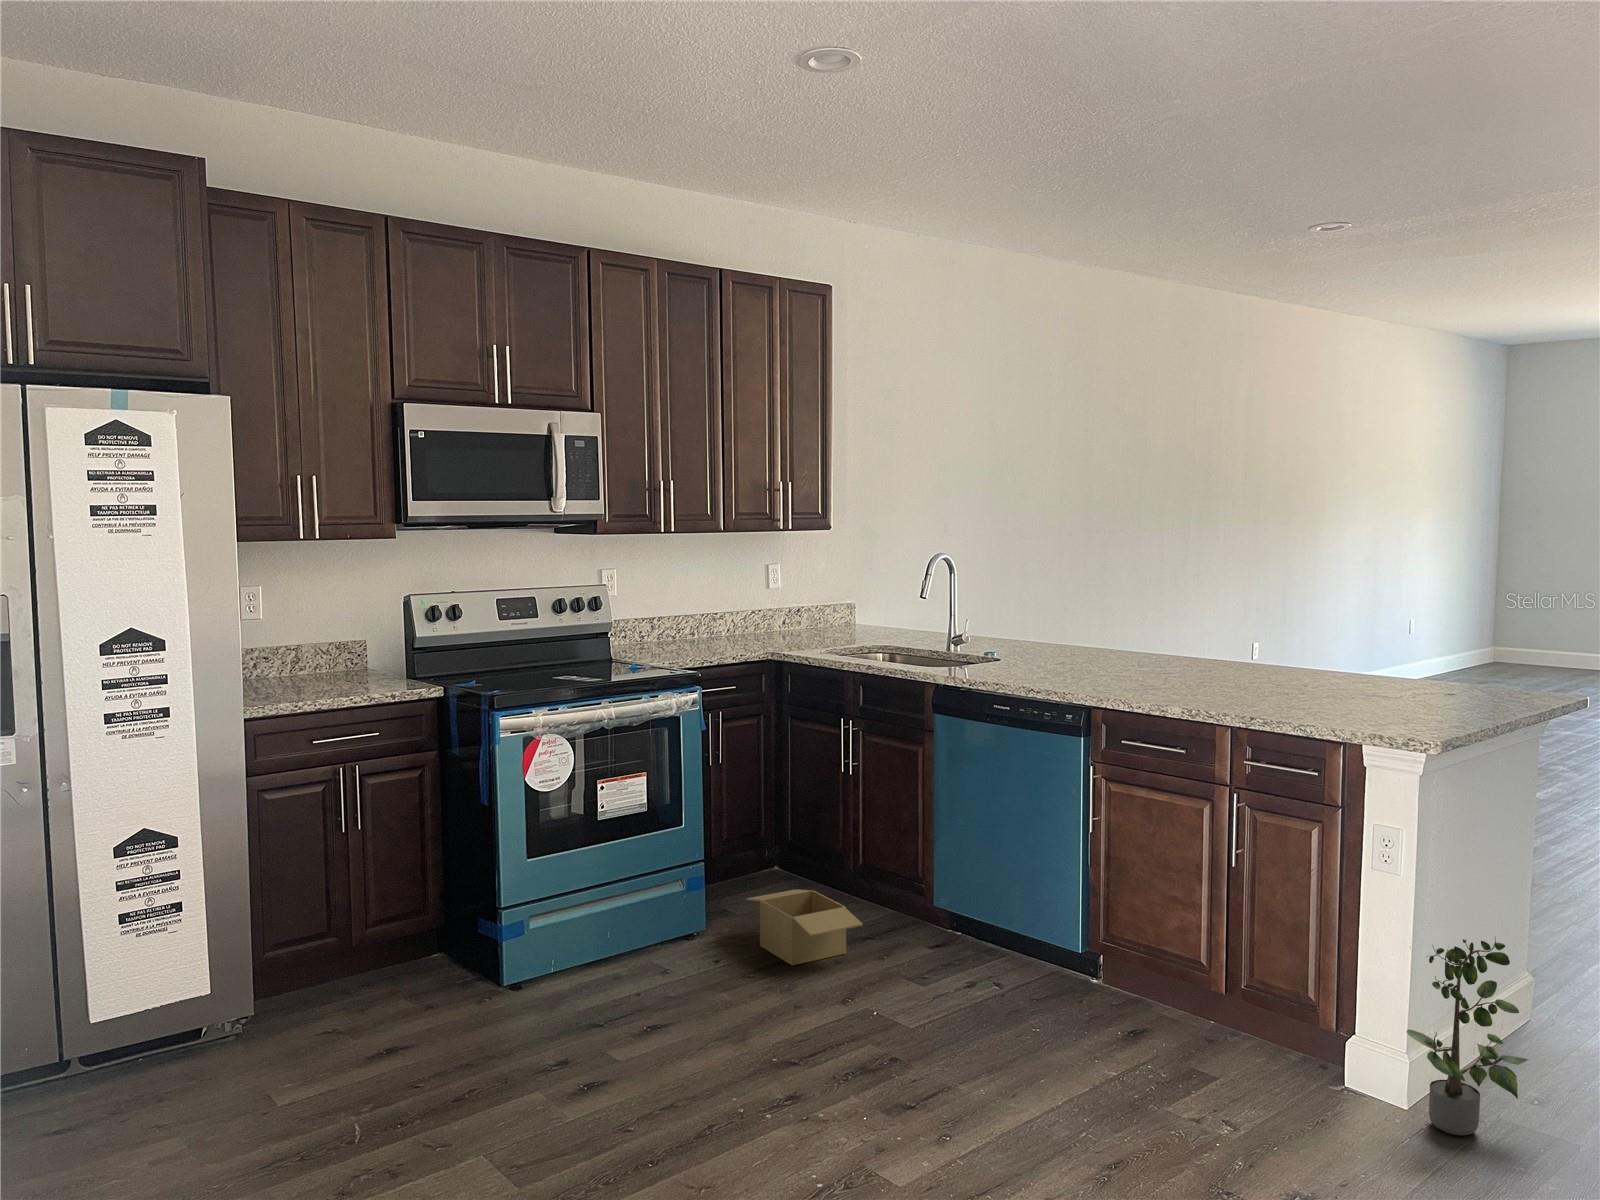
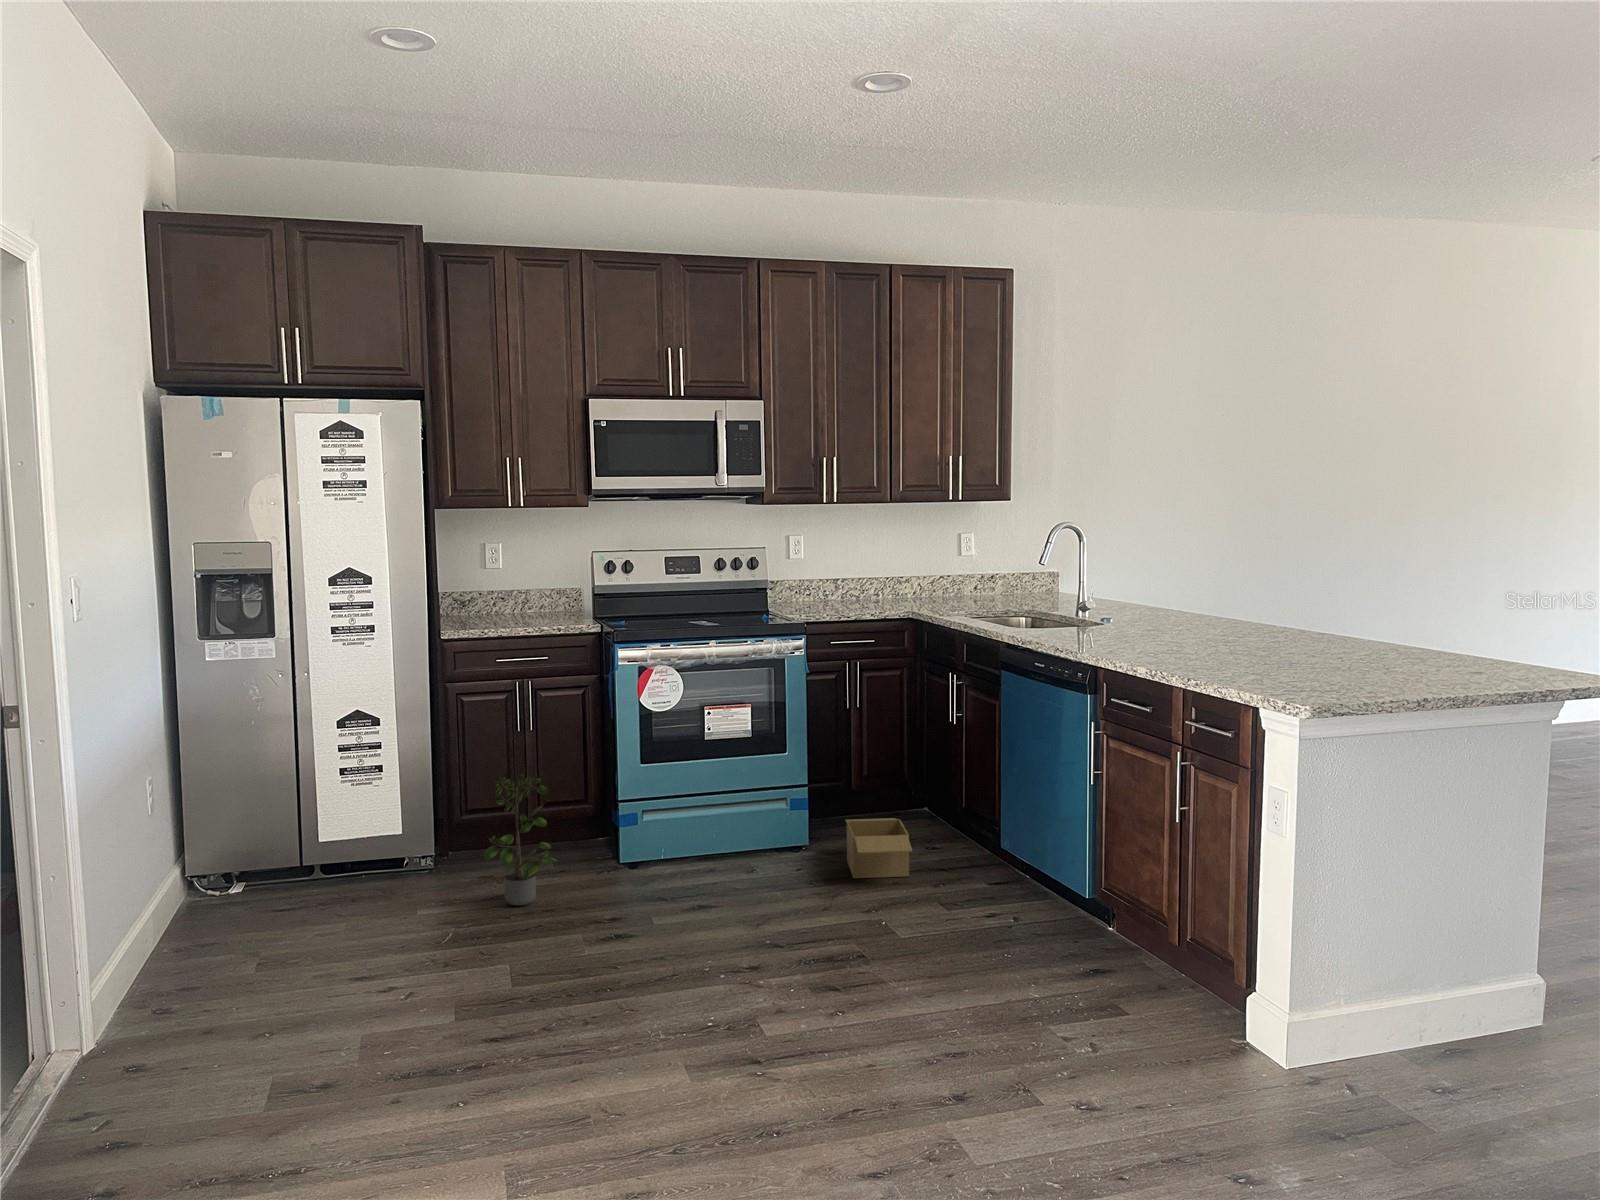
potted plant: present [1407,938,1528,1136] -> present [484,774,558,906]

